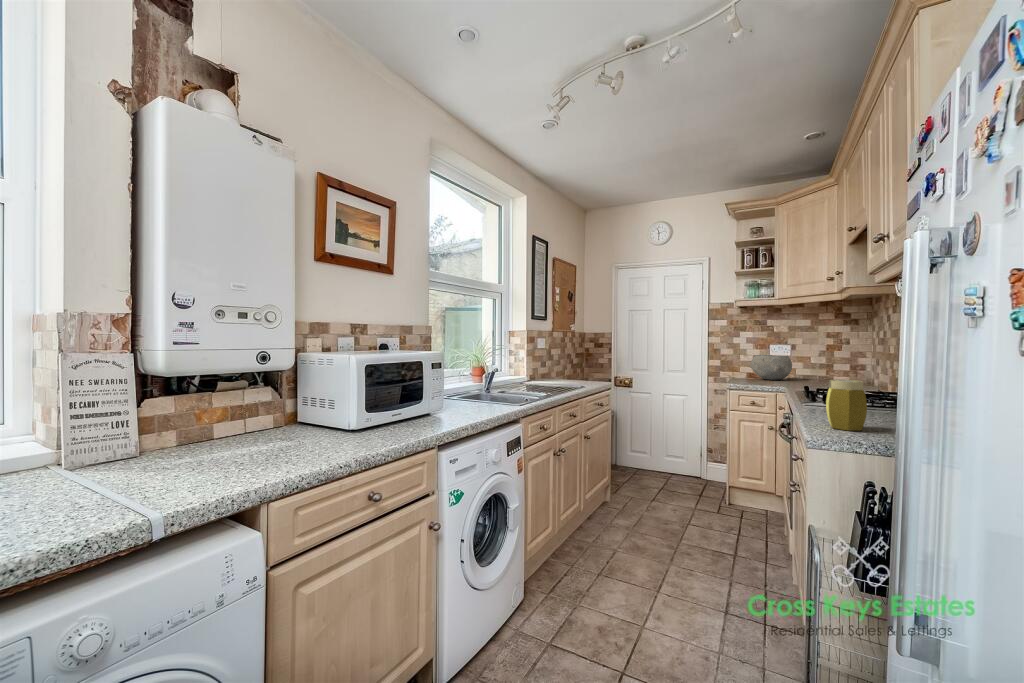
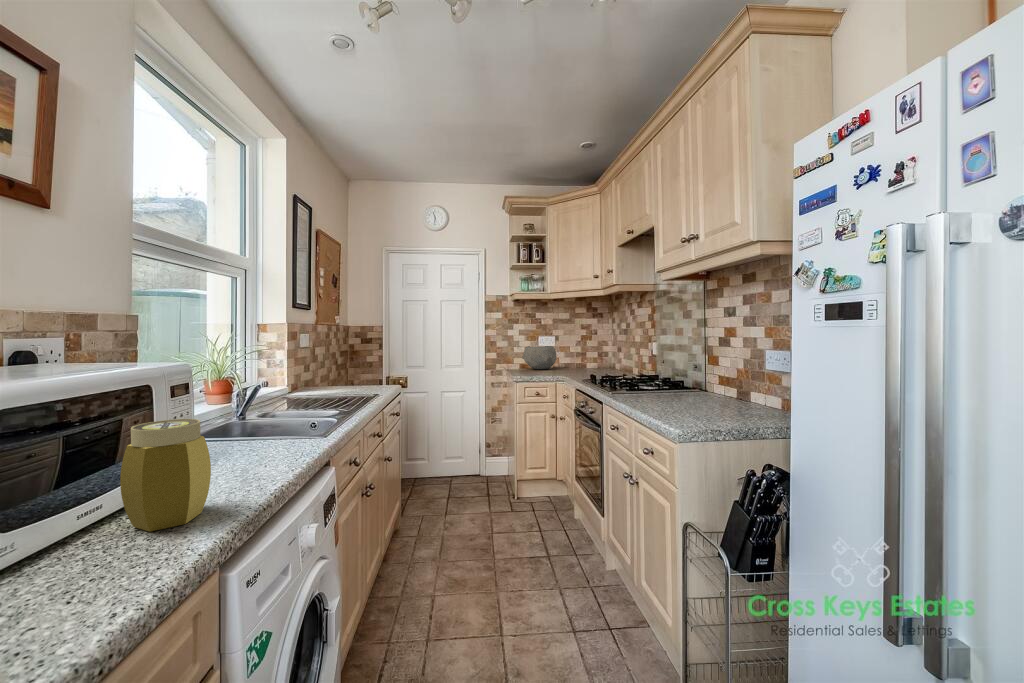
jar: present [826,379,867,431] -> present [120,419,211,532]

